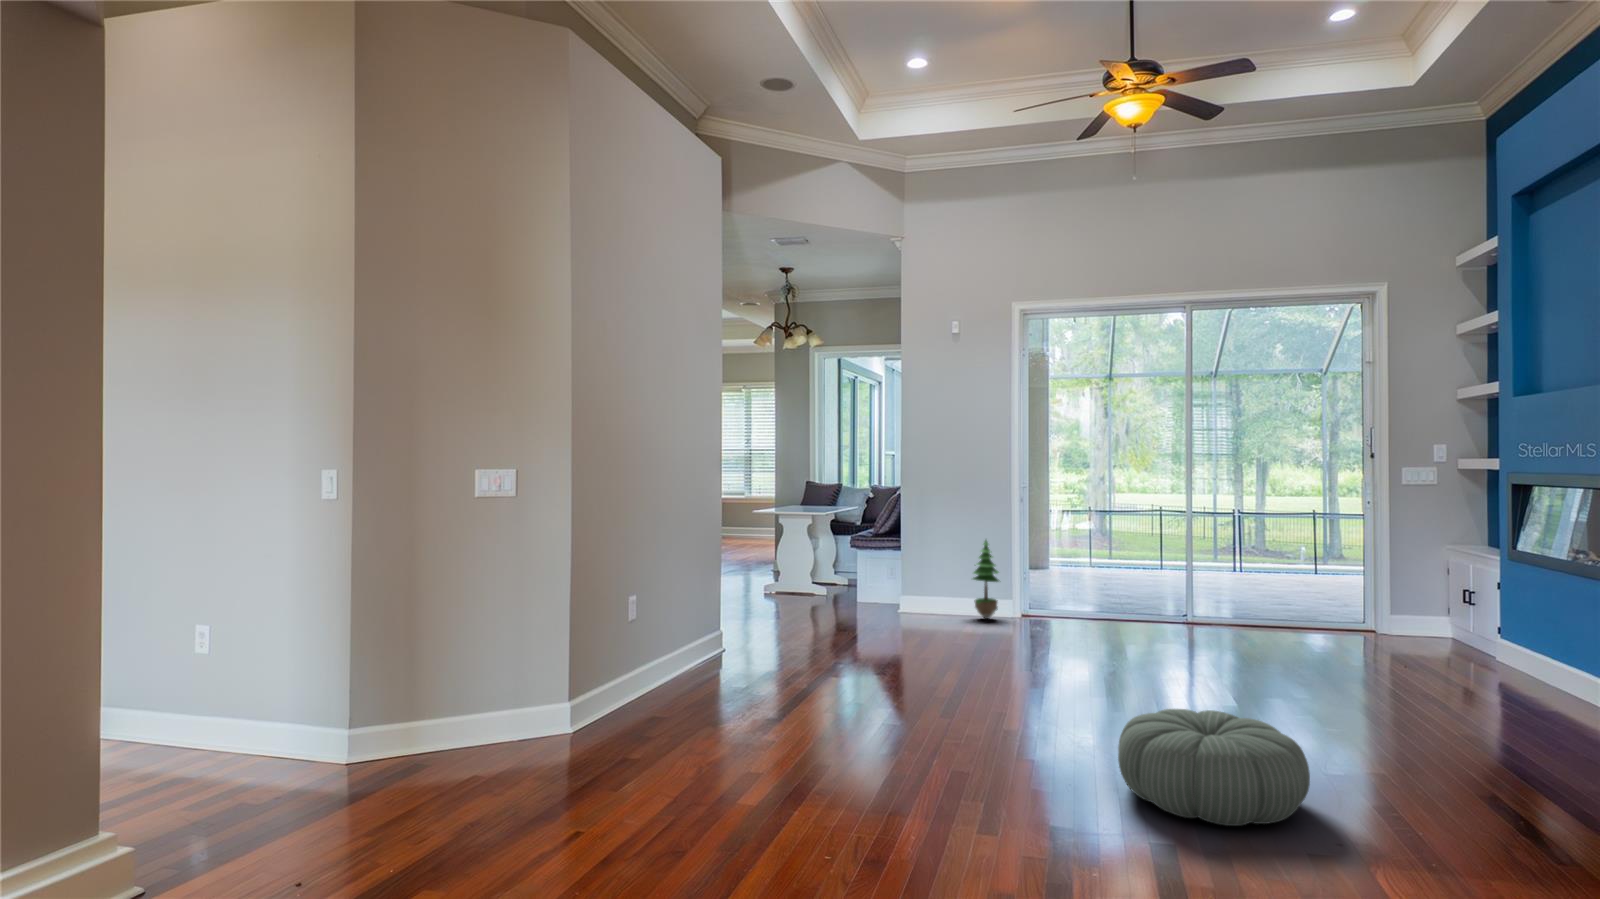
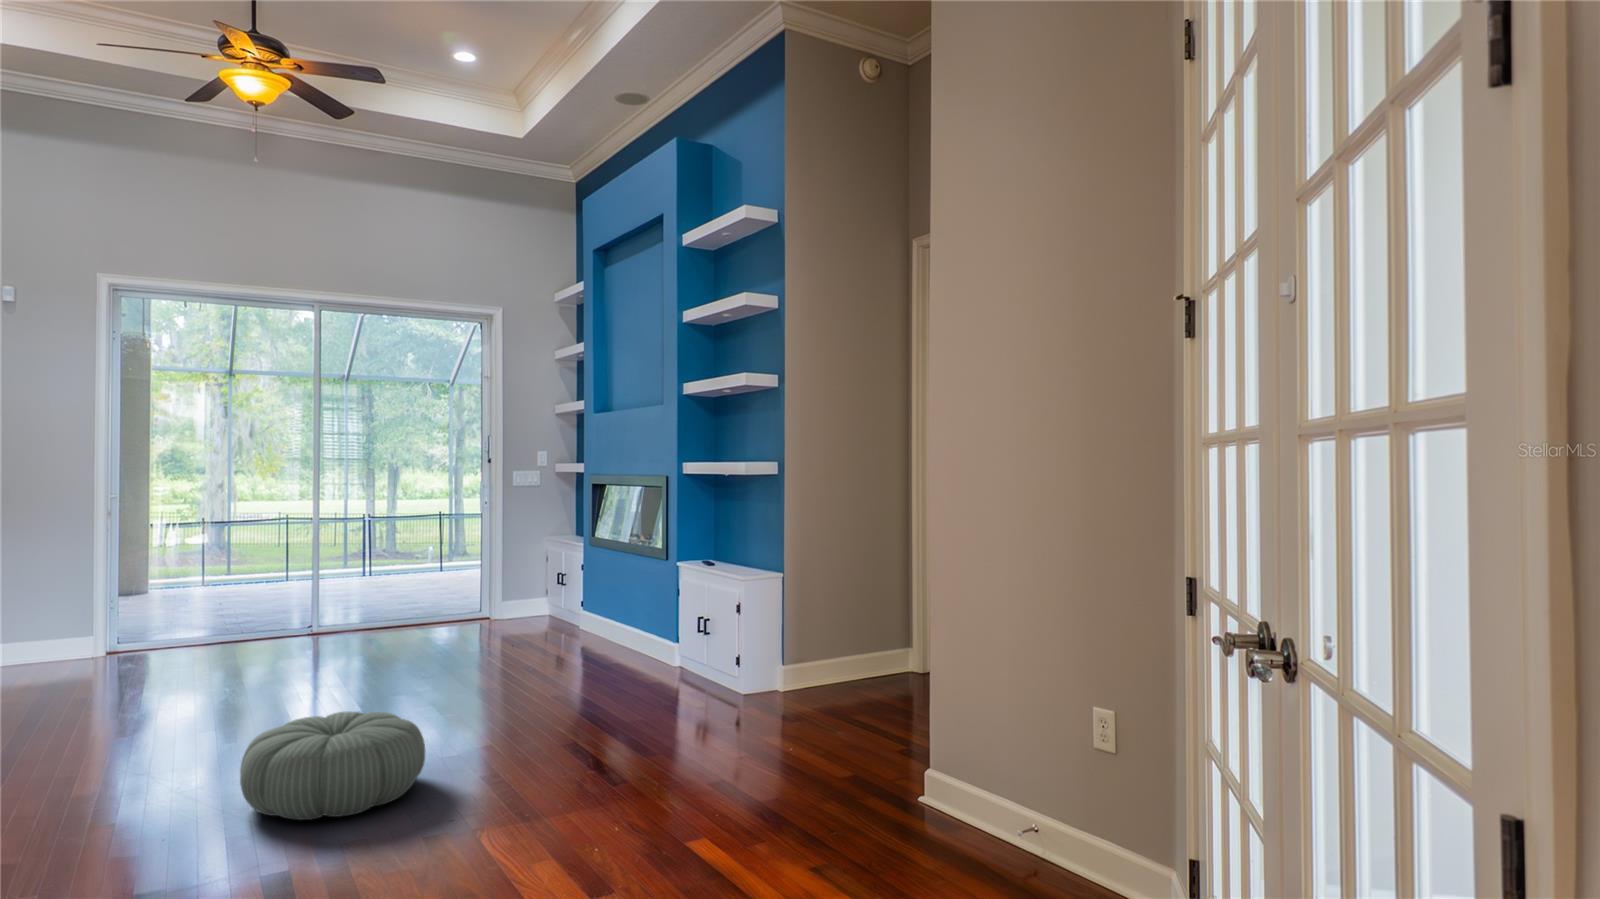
potted tree: present [973,540,999,619] -> none [31,564,78,668]

